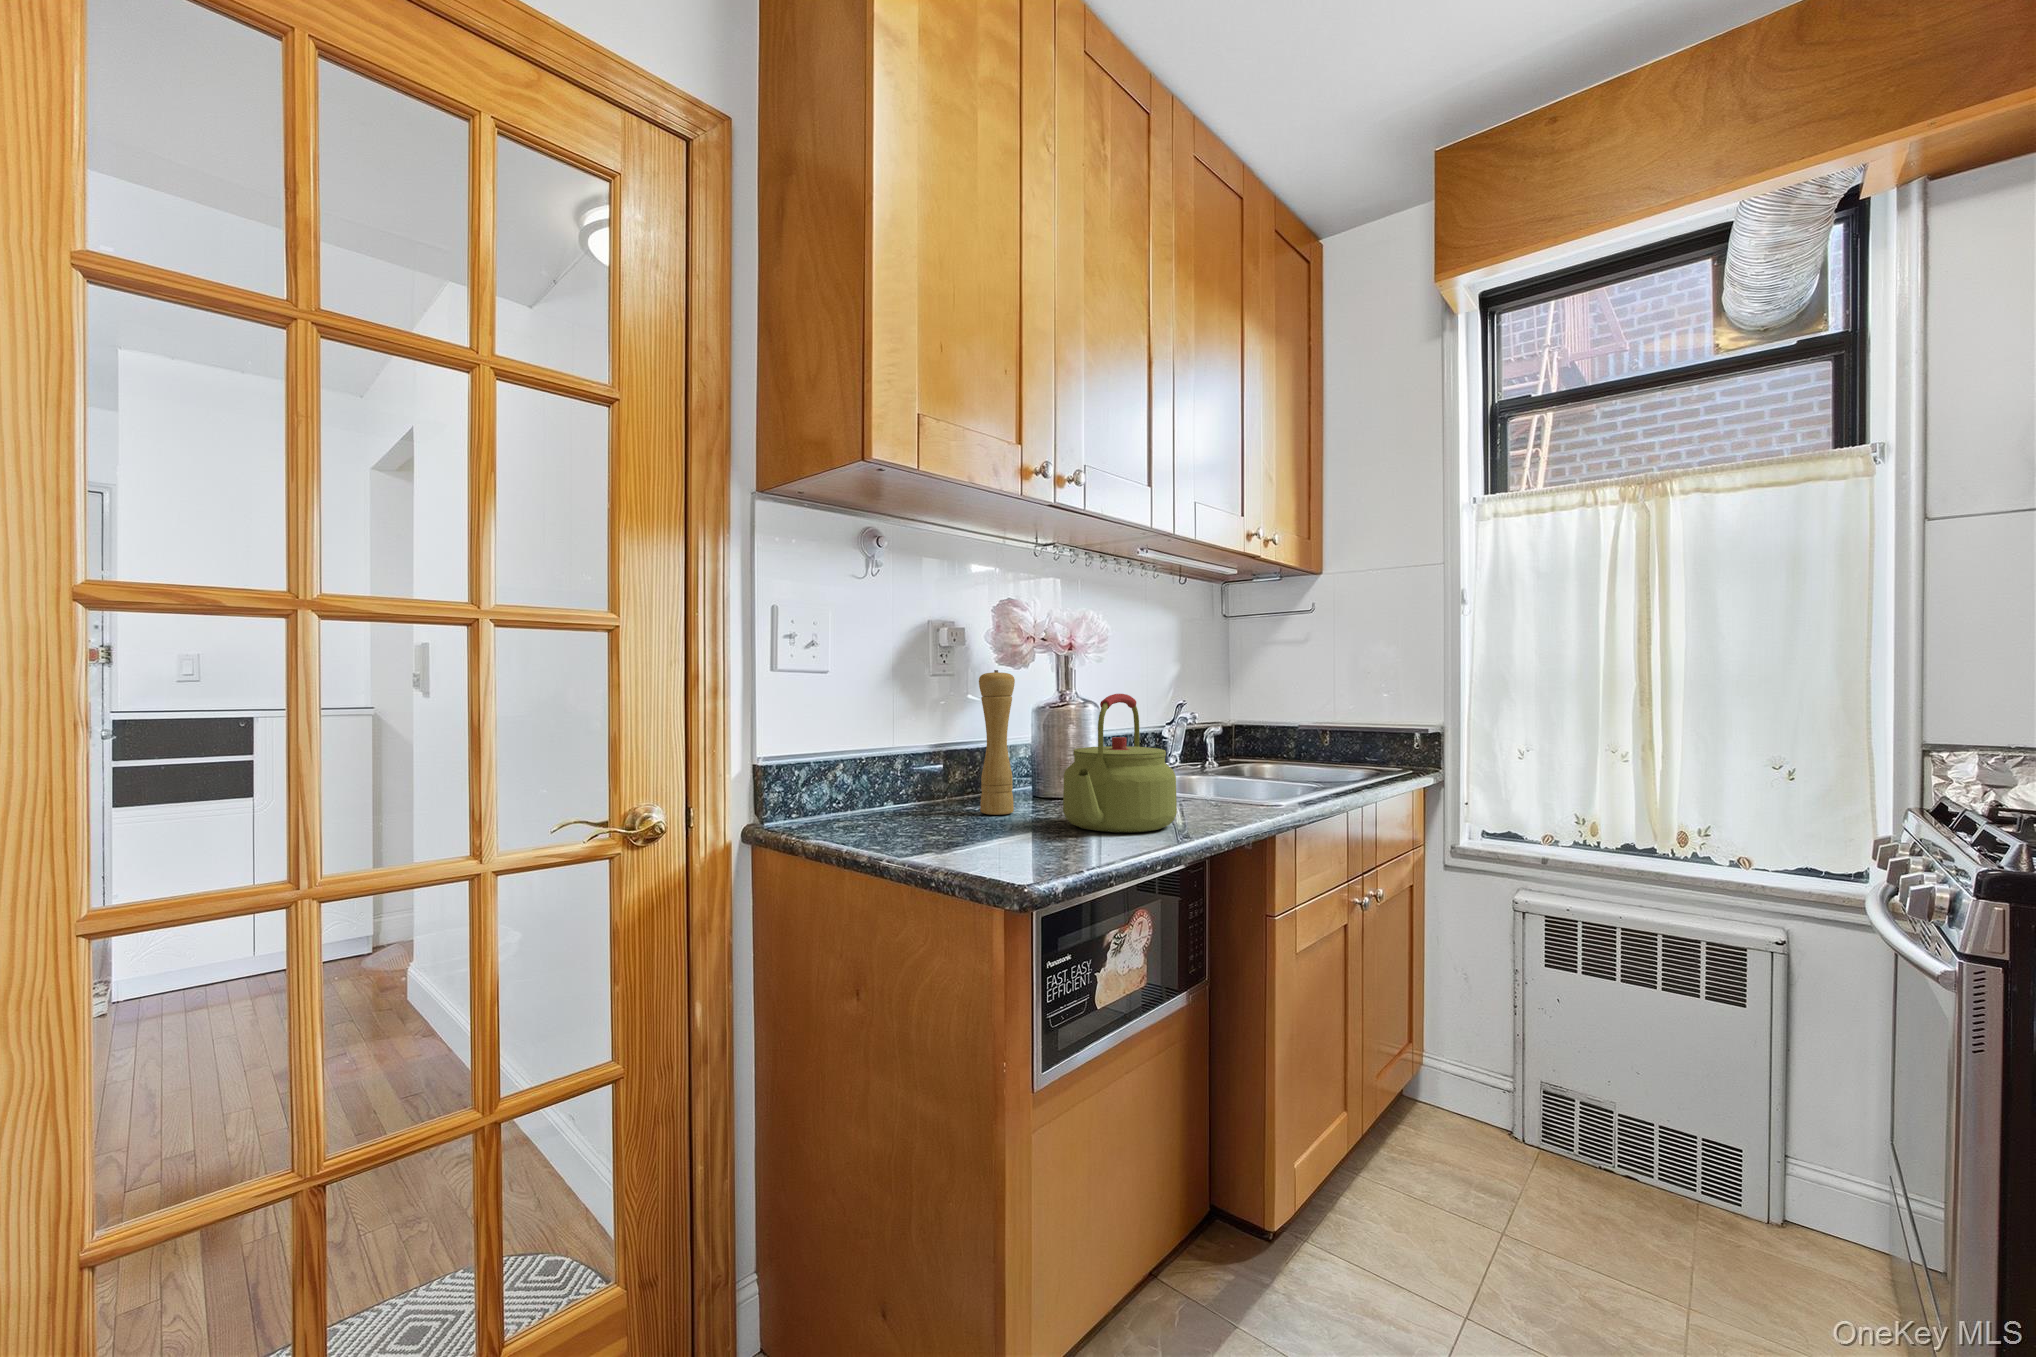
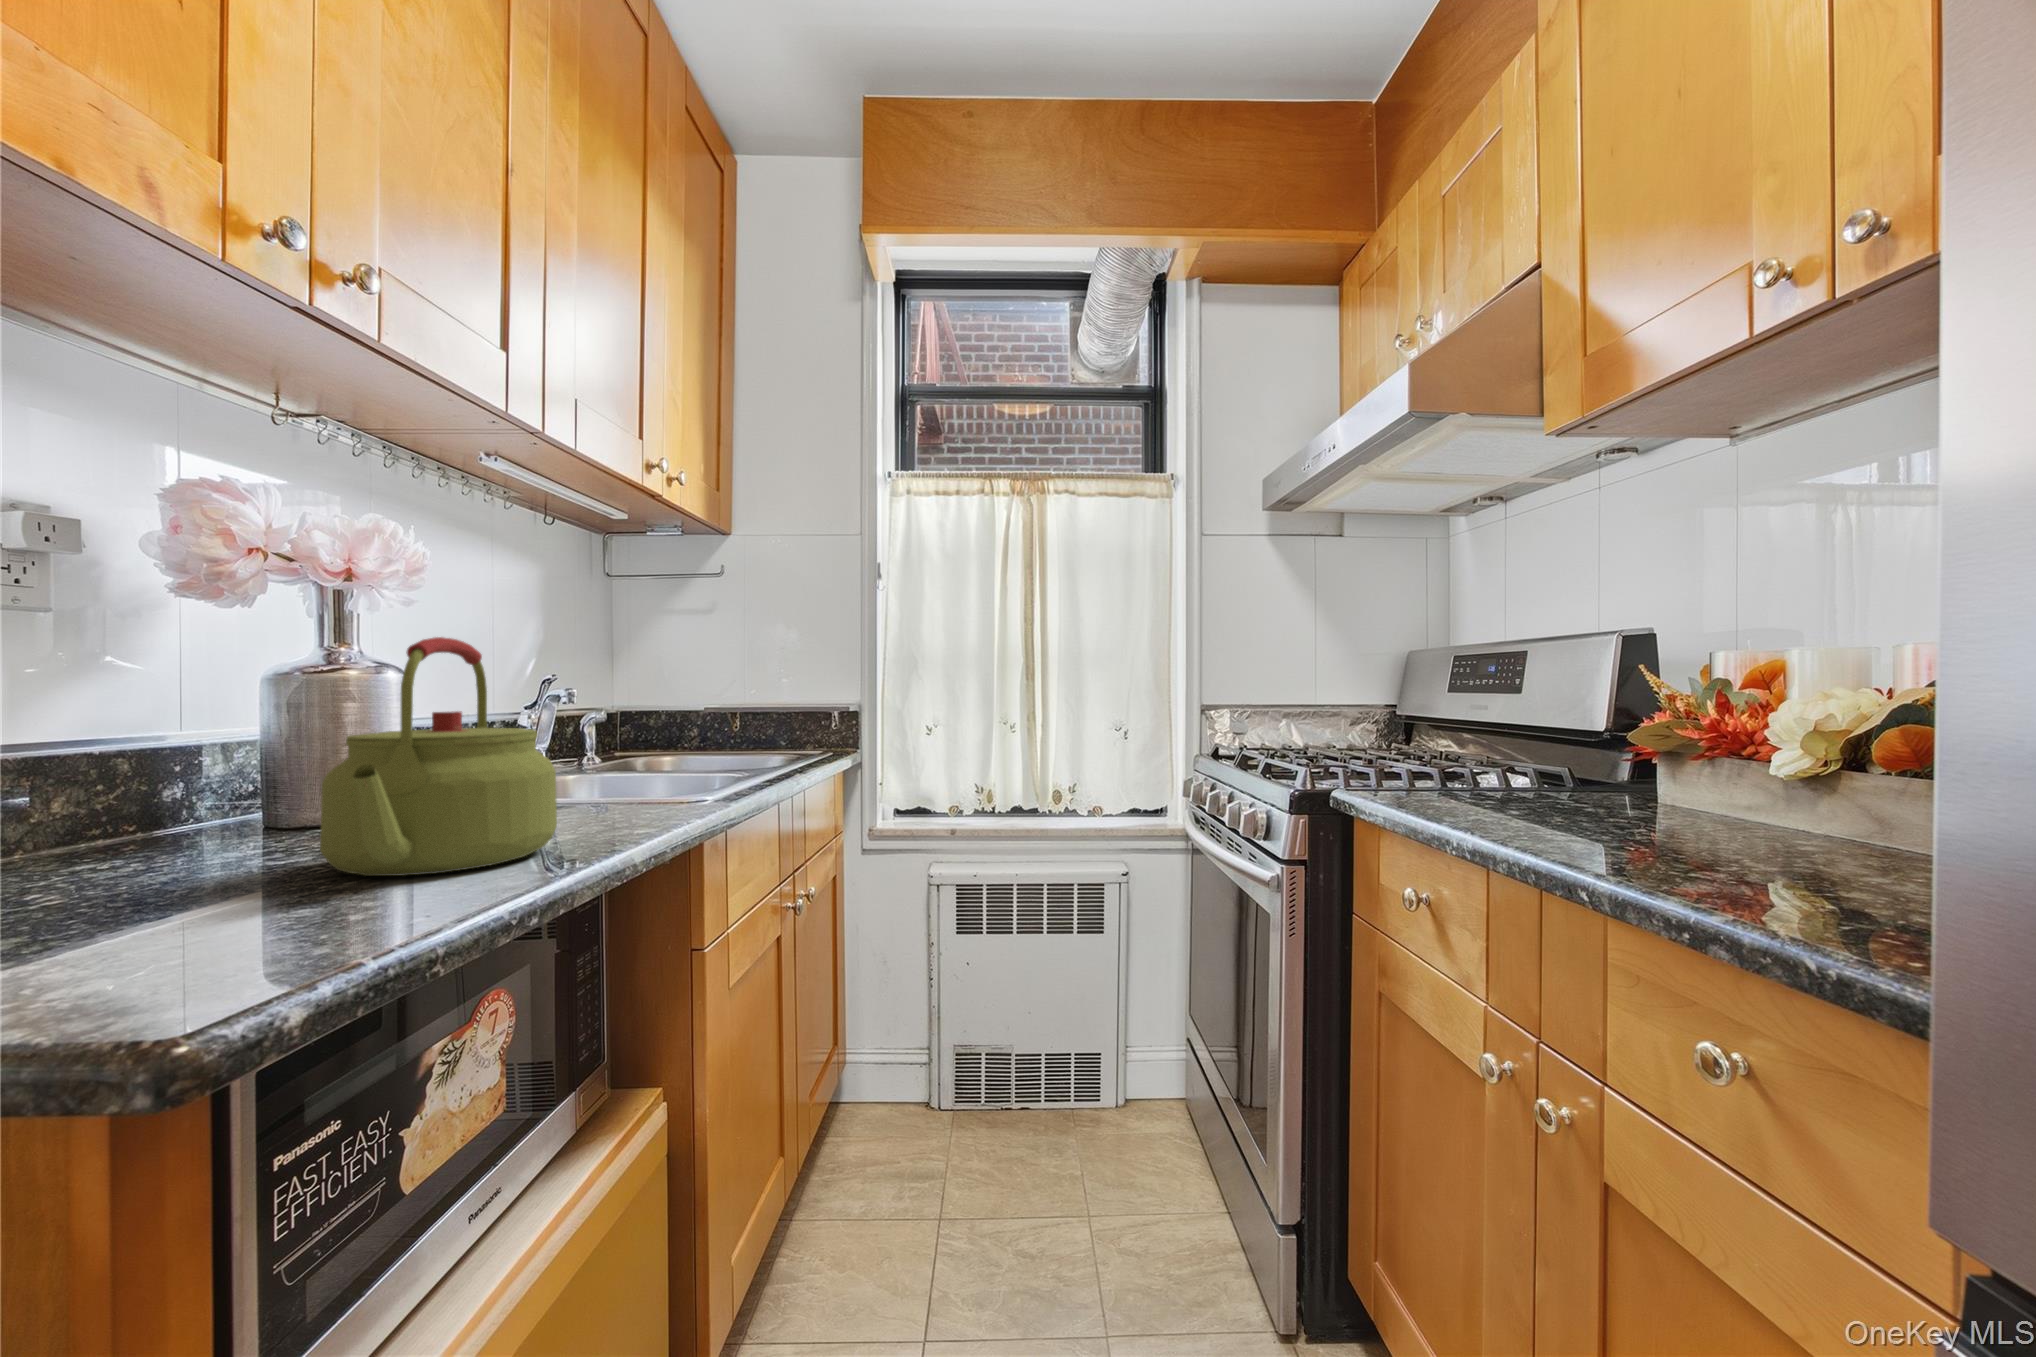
pepper mill: present [979,670,1015,815] -> none [101,592,205,878]

